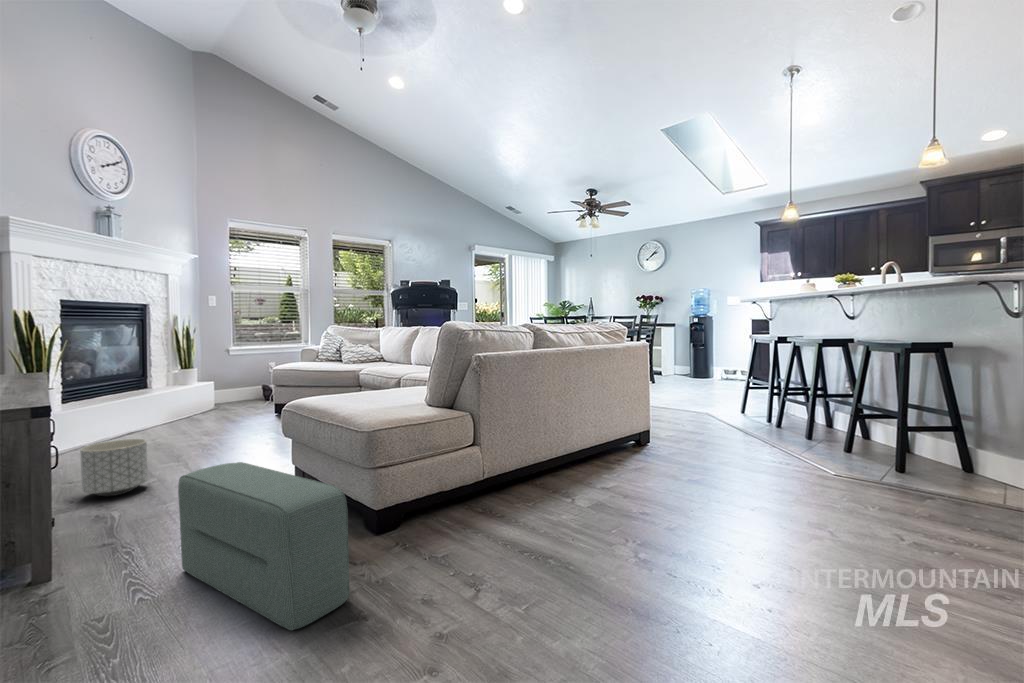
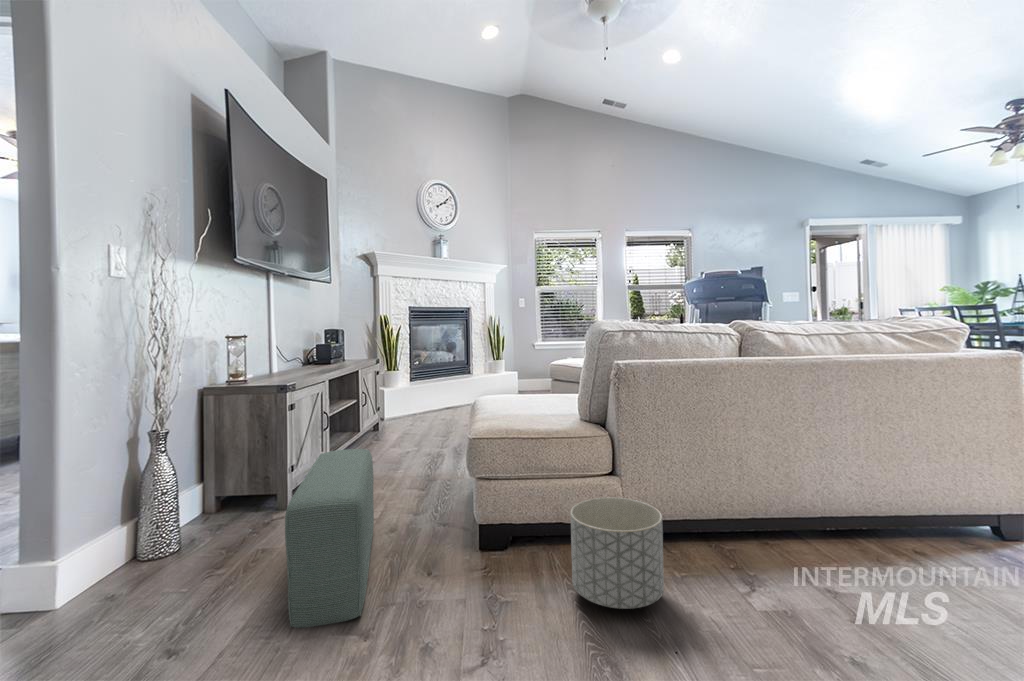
planter: present [80,439,148,496] -> present [571,498,664,609]

